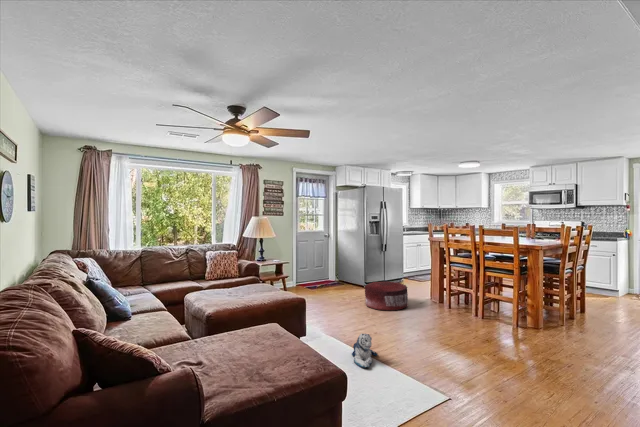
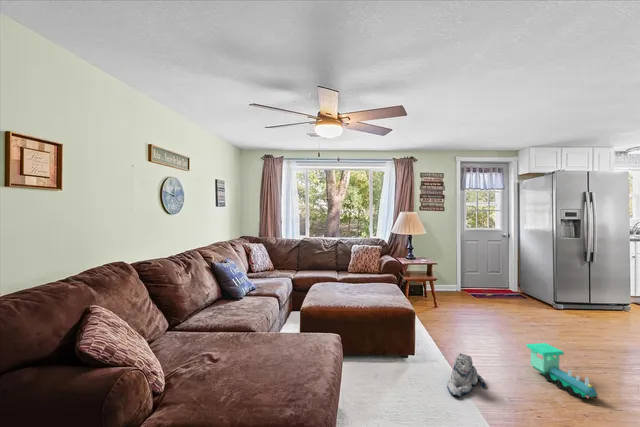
pouf: present [365,281,408,311] -> none [529,297,600,341]
toy train: none [389,314,440,347] -> present [527,343,599,399]

